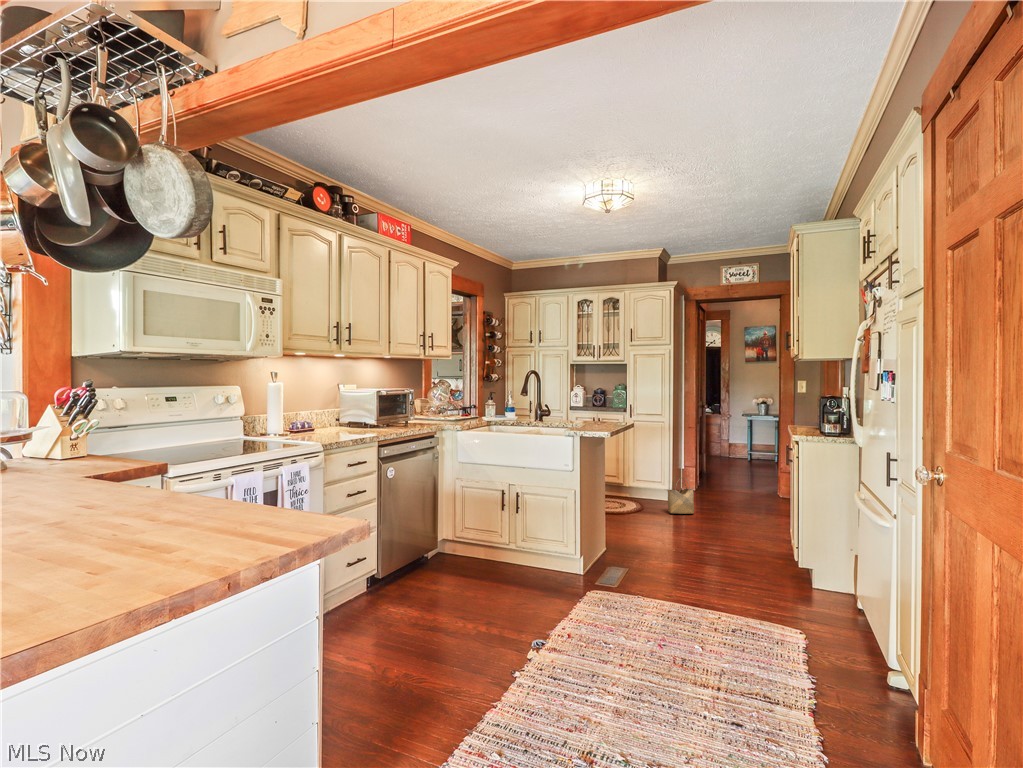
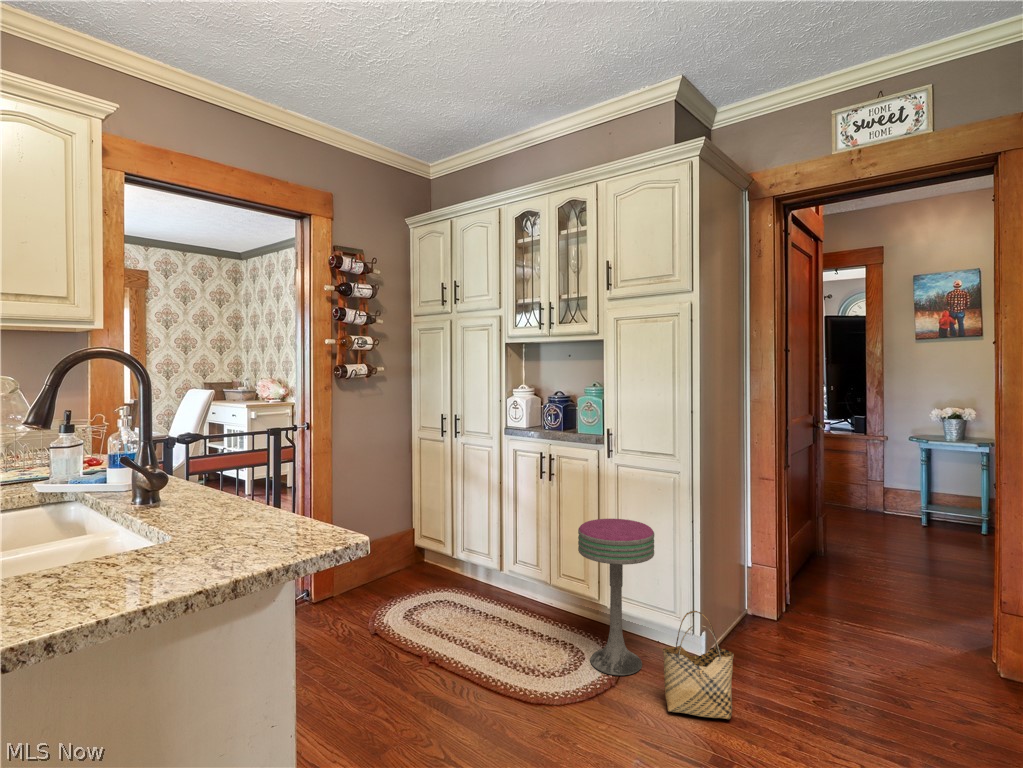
bar stool: none [624,445,657,508] -> present [578,519,654,675]

